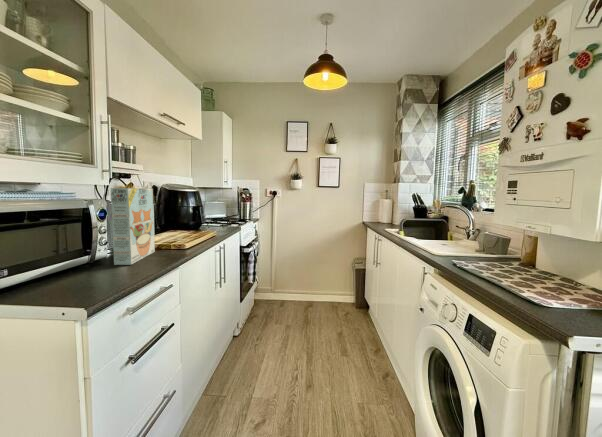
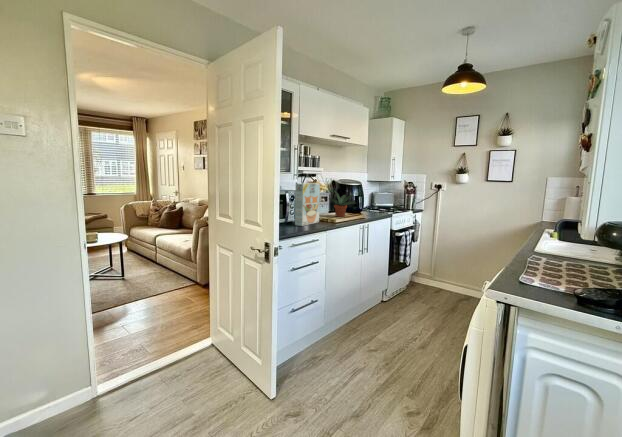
potted plant: none [155,200,202,238] -> present [329,191,355,217]

